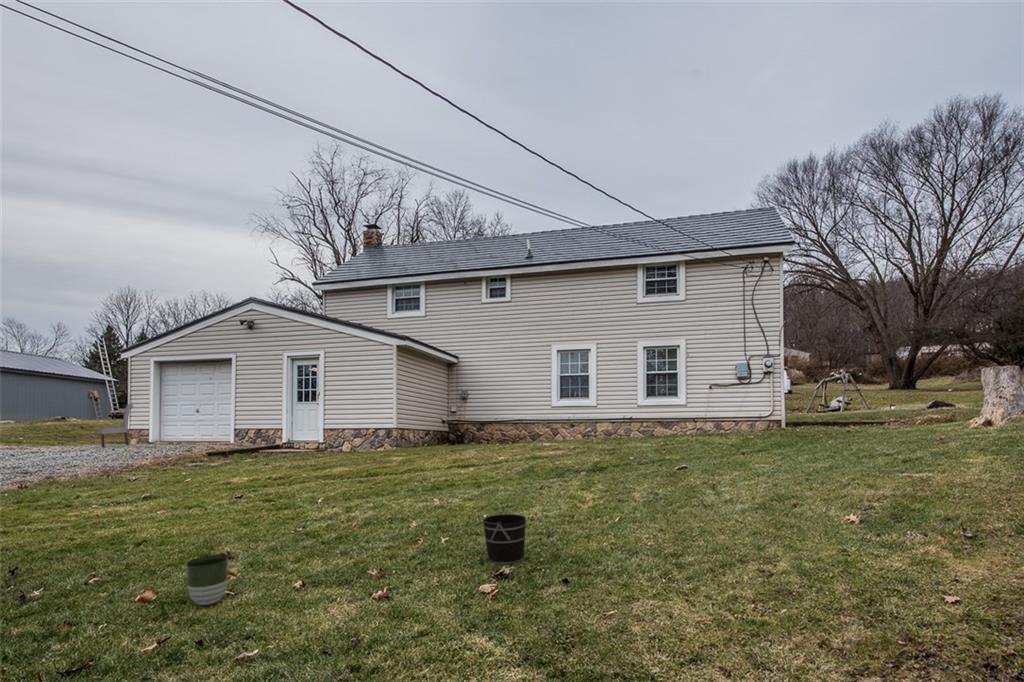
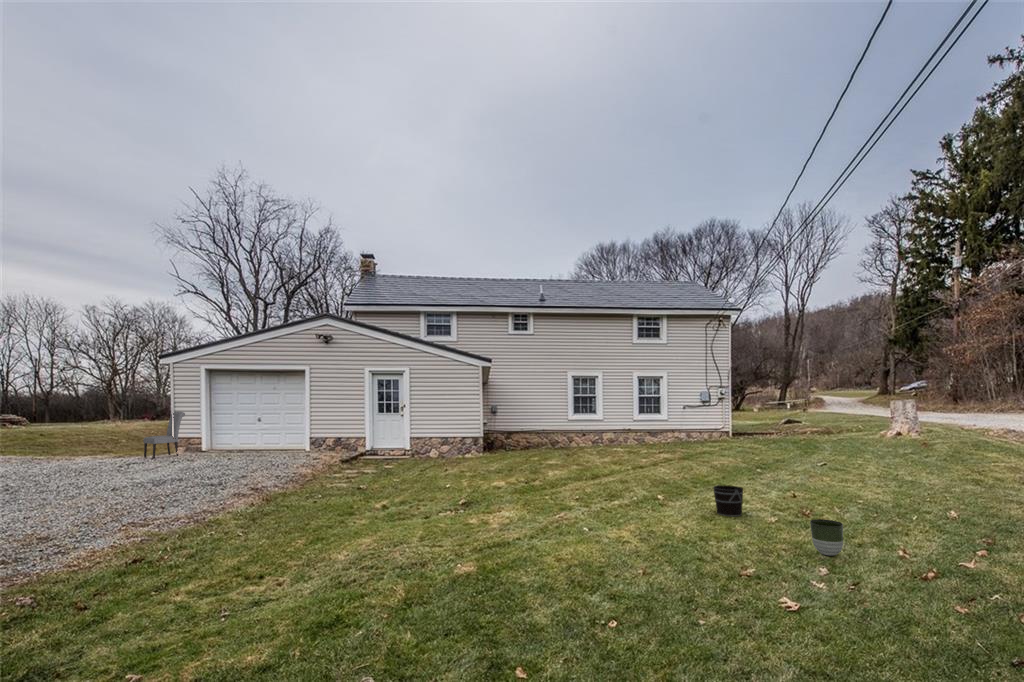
bucket: present [482,512,526,564] -> present [713,485,743,516]
planter: present [186,555,228,605] -> present [810,519,843,556]

